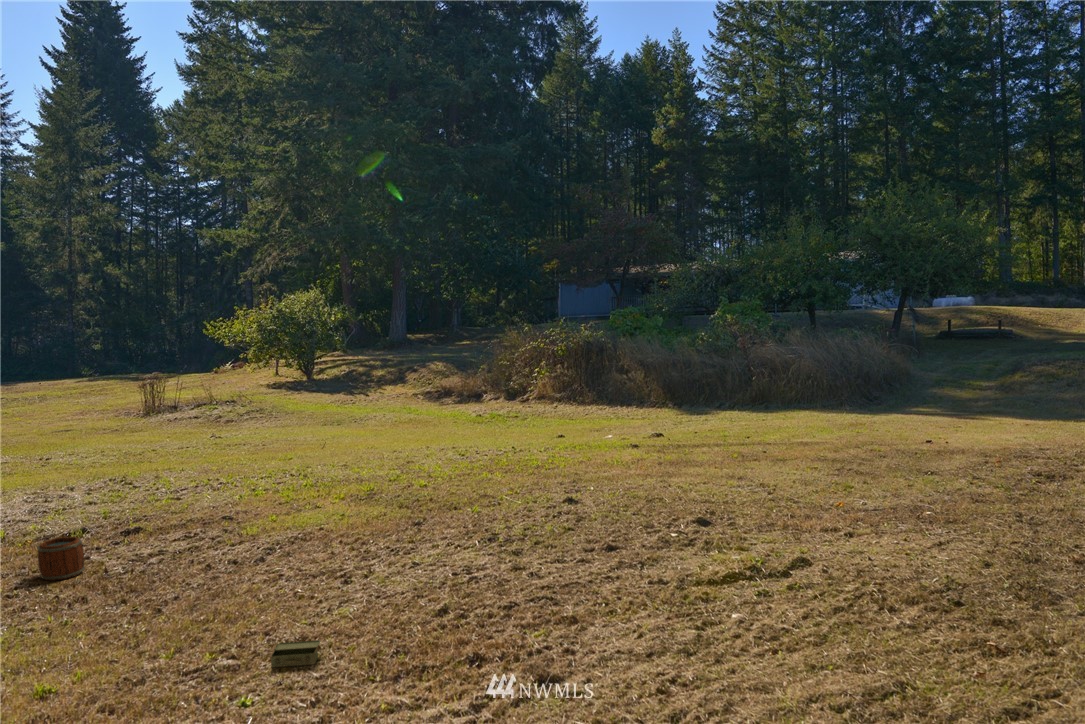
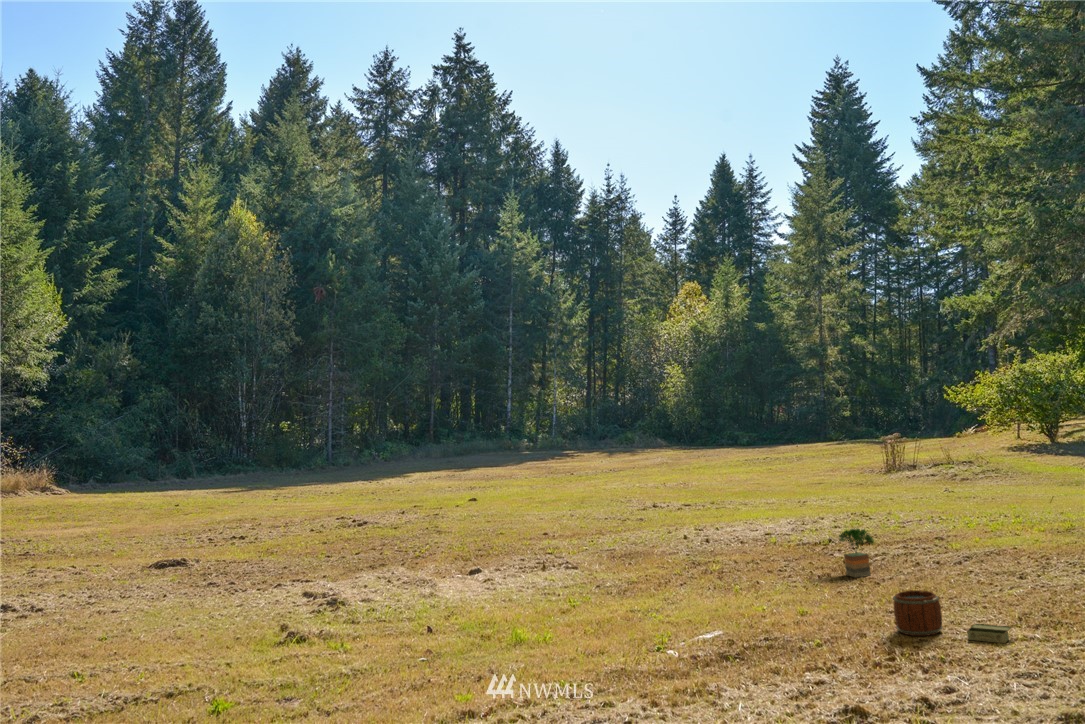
potted tree: none [96,518,146,583] -> present [839,529,874,578]
bucket: present [37,537,85,581] -> present [893,590,943,636]

